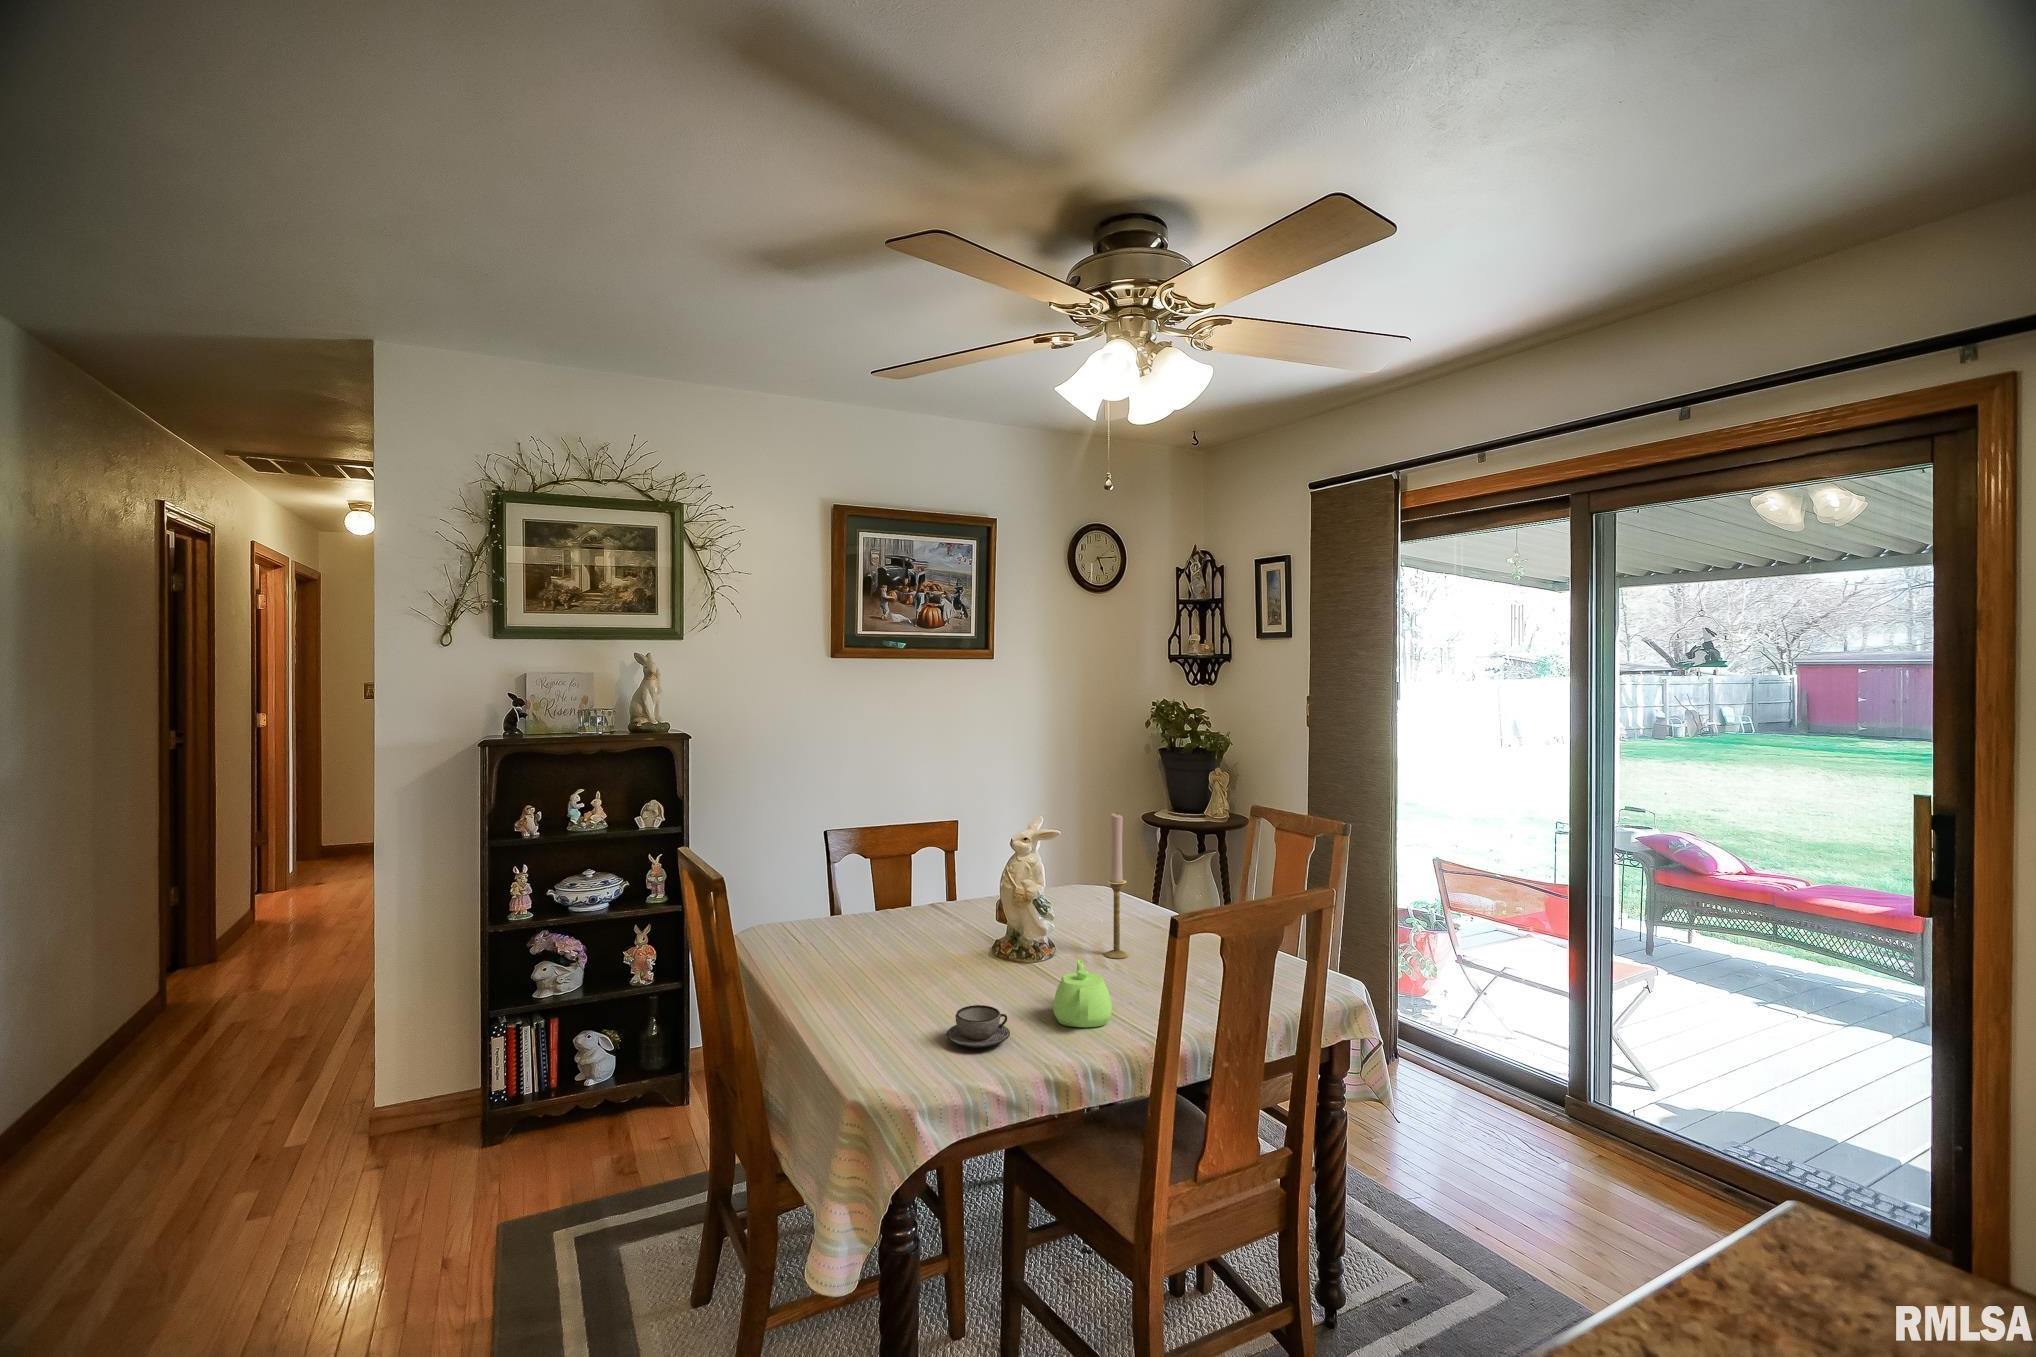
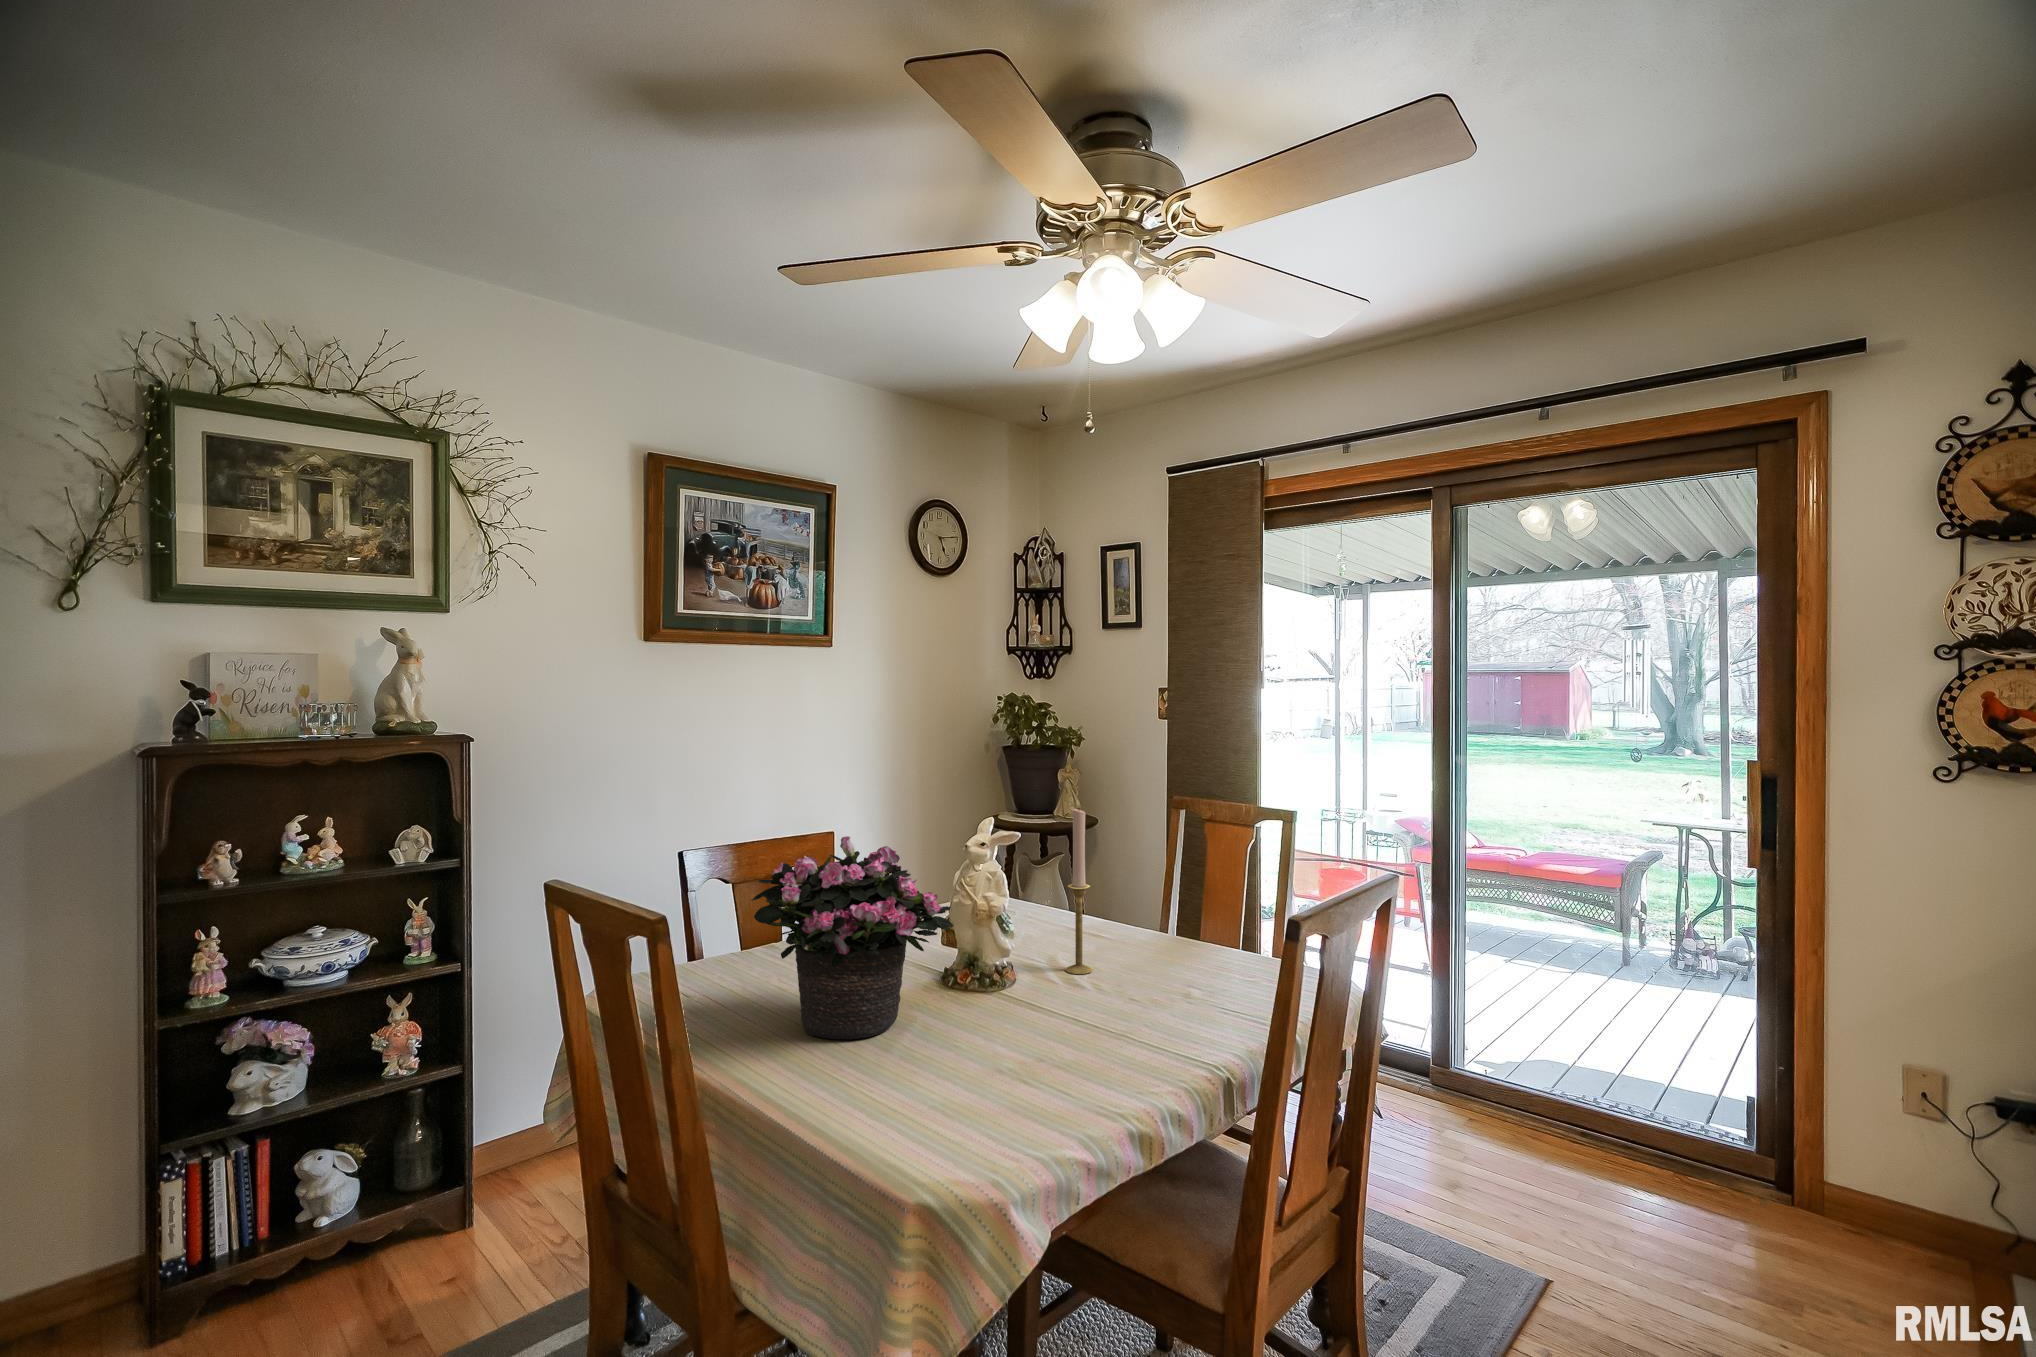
potted flower: none [817,827,976,988] -> present [751,836,953,1039]
teapot: present [1053,959,1112,1027] -> none [1068,978,1141,1059]
teacup: present [946,1005,1010,1047] -> none [970,1047,1048,1101]

